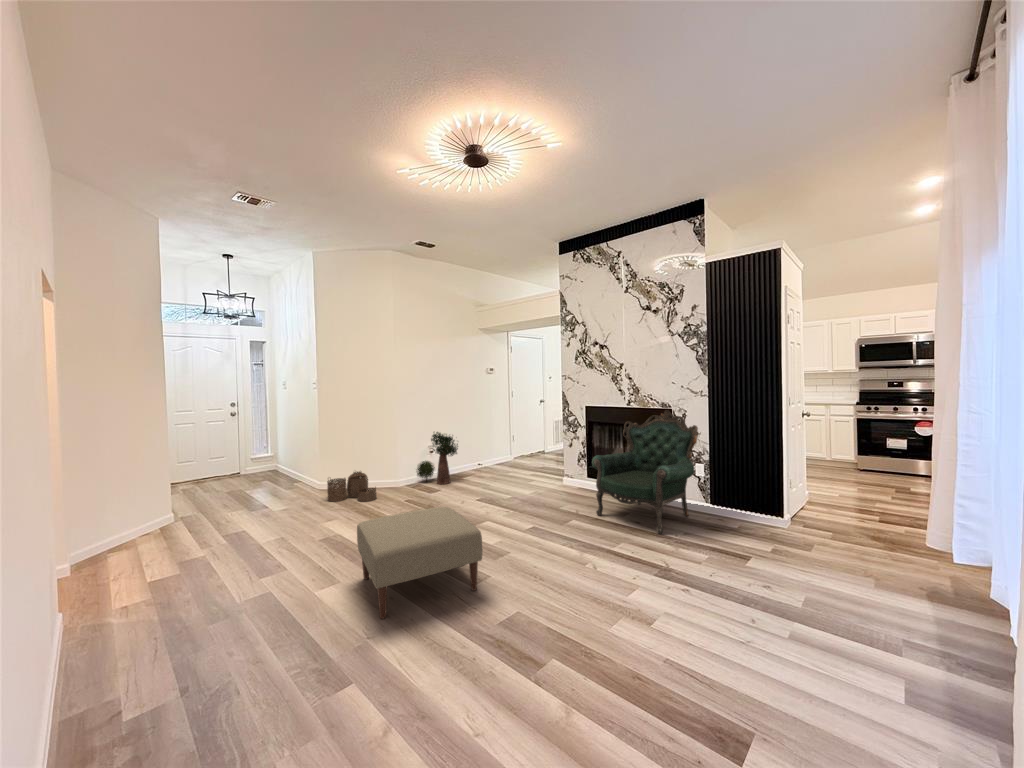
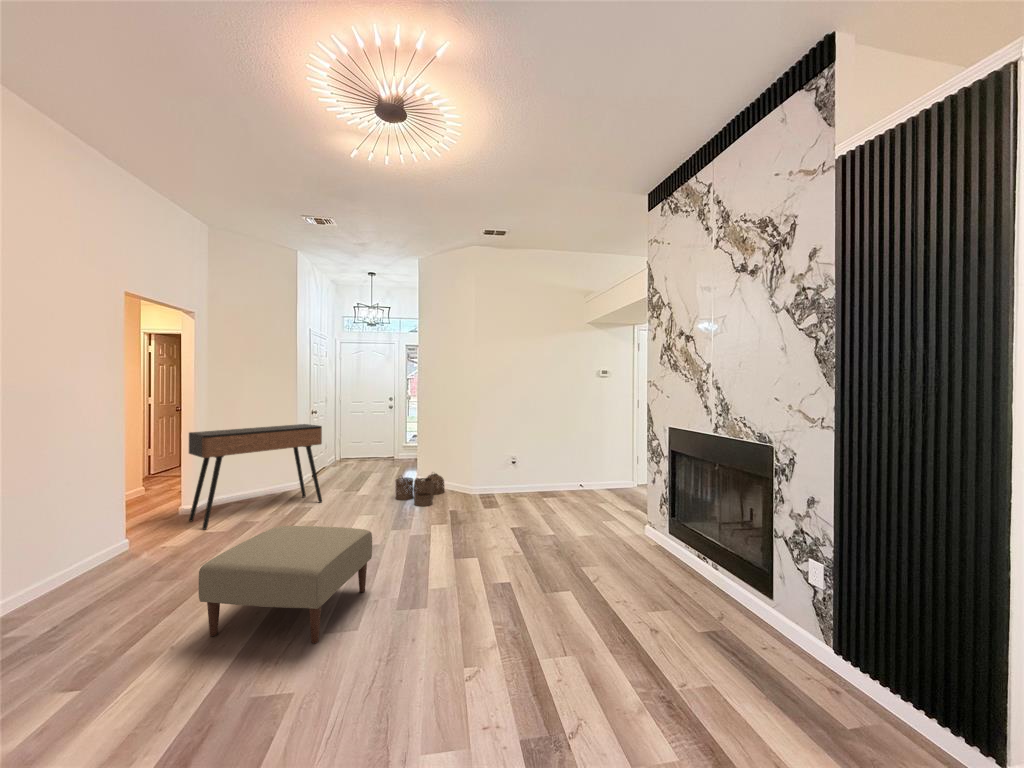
armchair: present [592,410,698,534] -> none [608,447,782,668]
potted plant: present [417,432,458,484] -> none [488,442,532,504]
console table: none [83,435,248,576] -> present [189,424,322,529]

